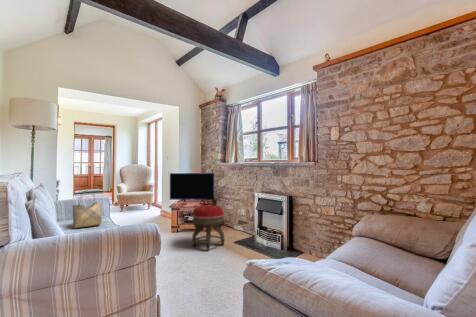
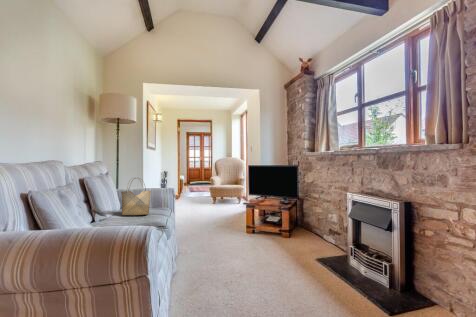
footstool: present [192,205,224,251] -> none [260,205,301,264]

